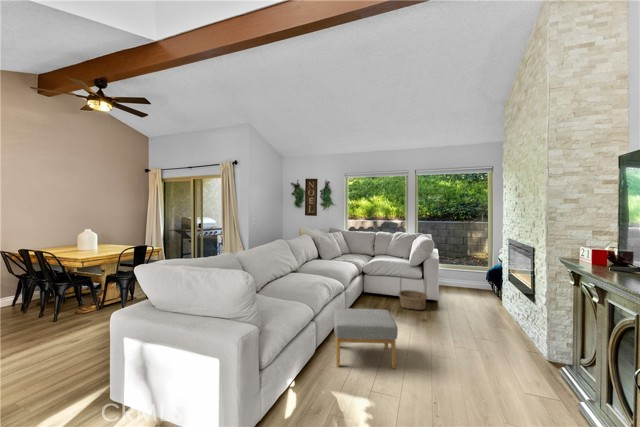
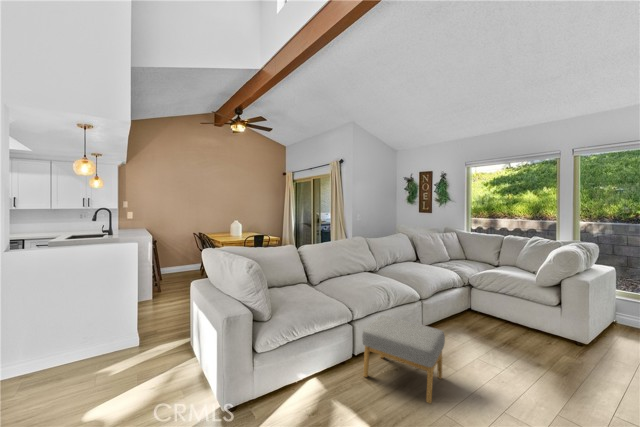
basket: present [398,277,427,310] -> none [508,293,557,349]

